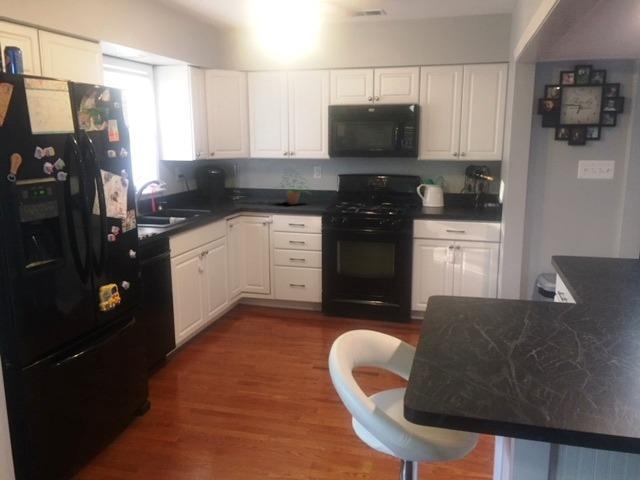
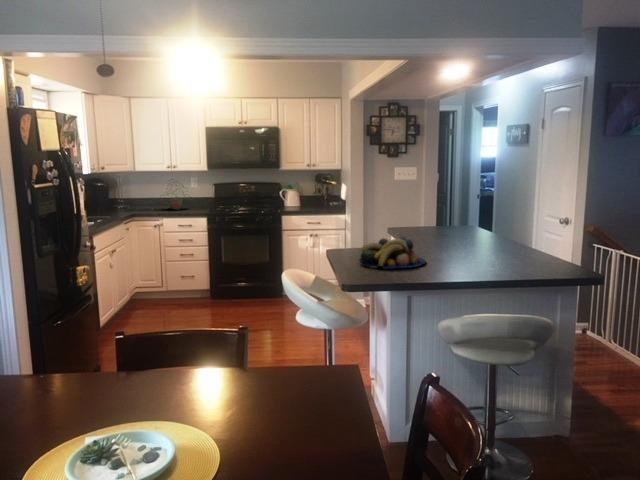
fruit bowl: none [472,300,611,376] -> present [360,237,426,269]

